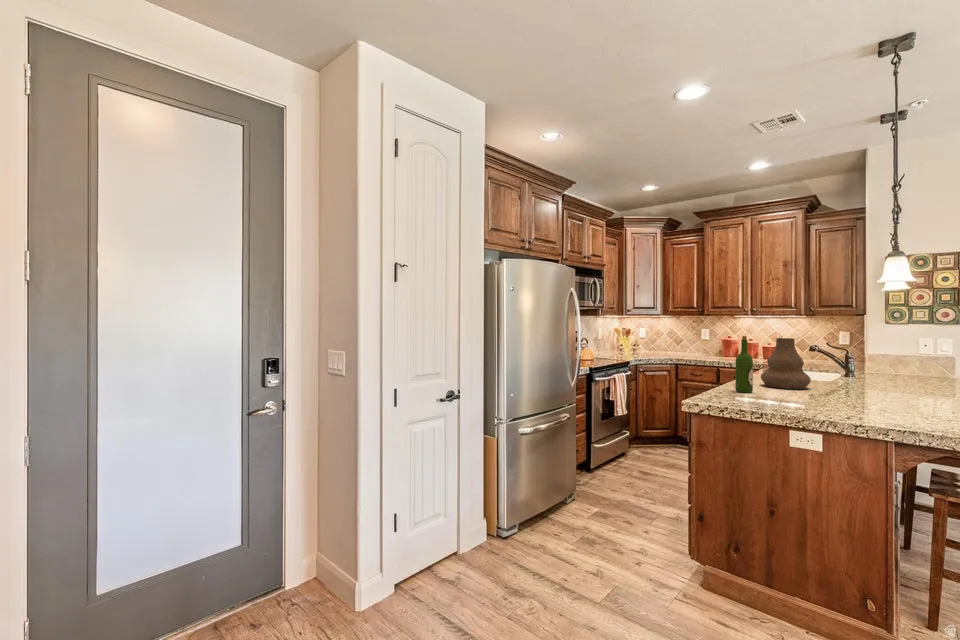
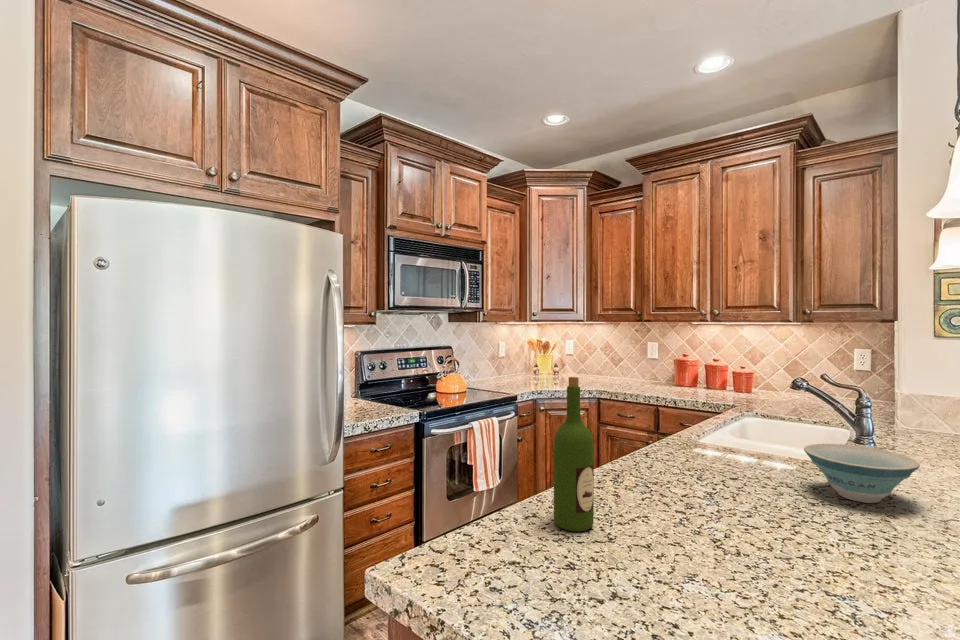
vase: present [761,338,811,389] -> none [650,376,758,509]
bowl: none [827,368,876,388] -> present [804,444,920,503]

